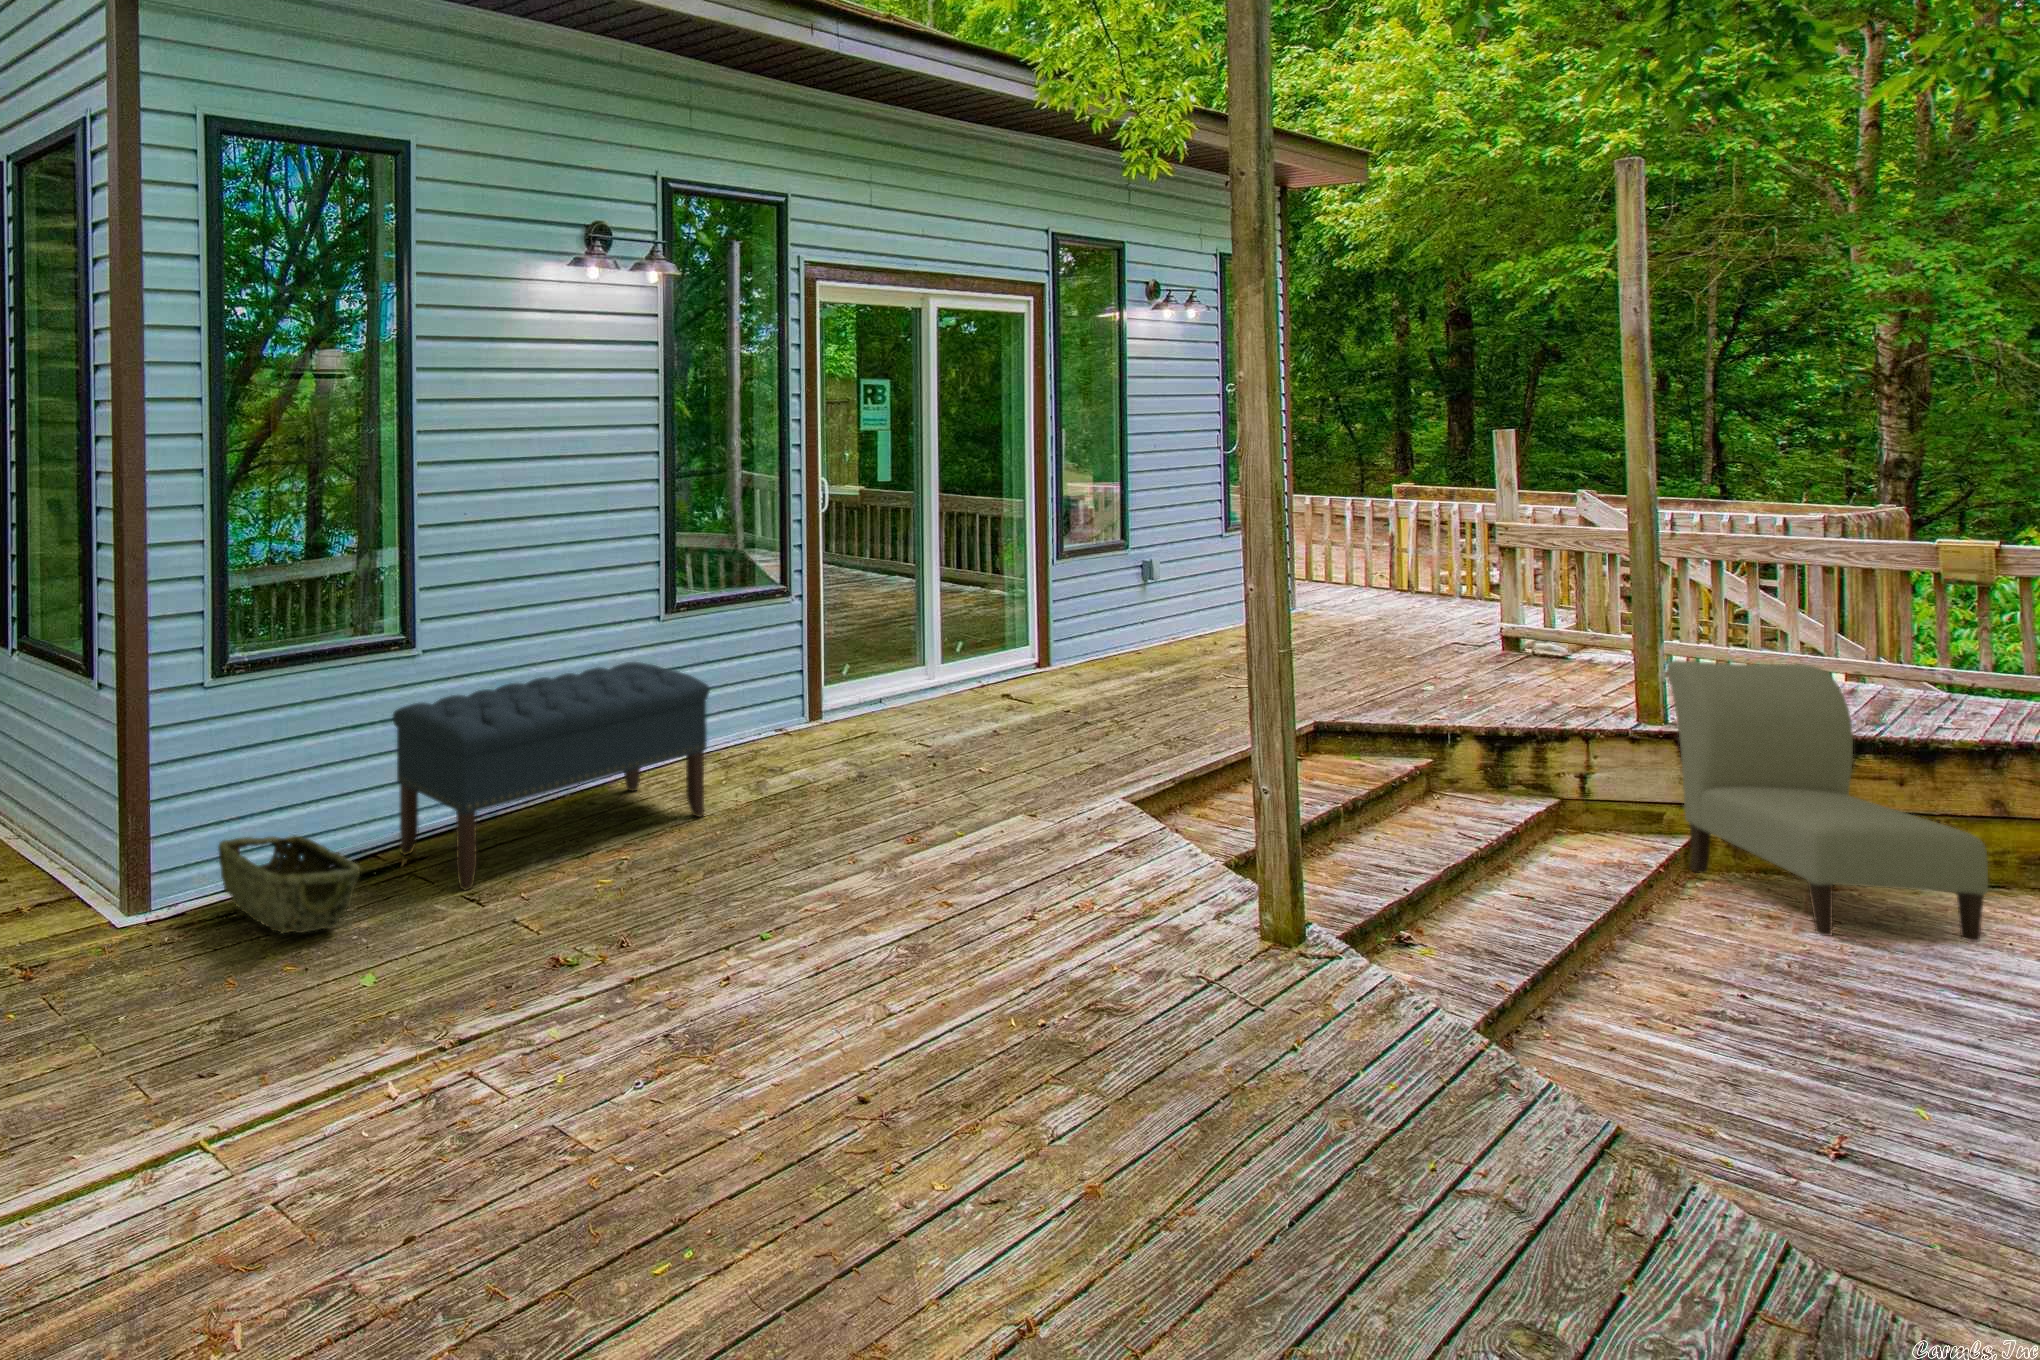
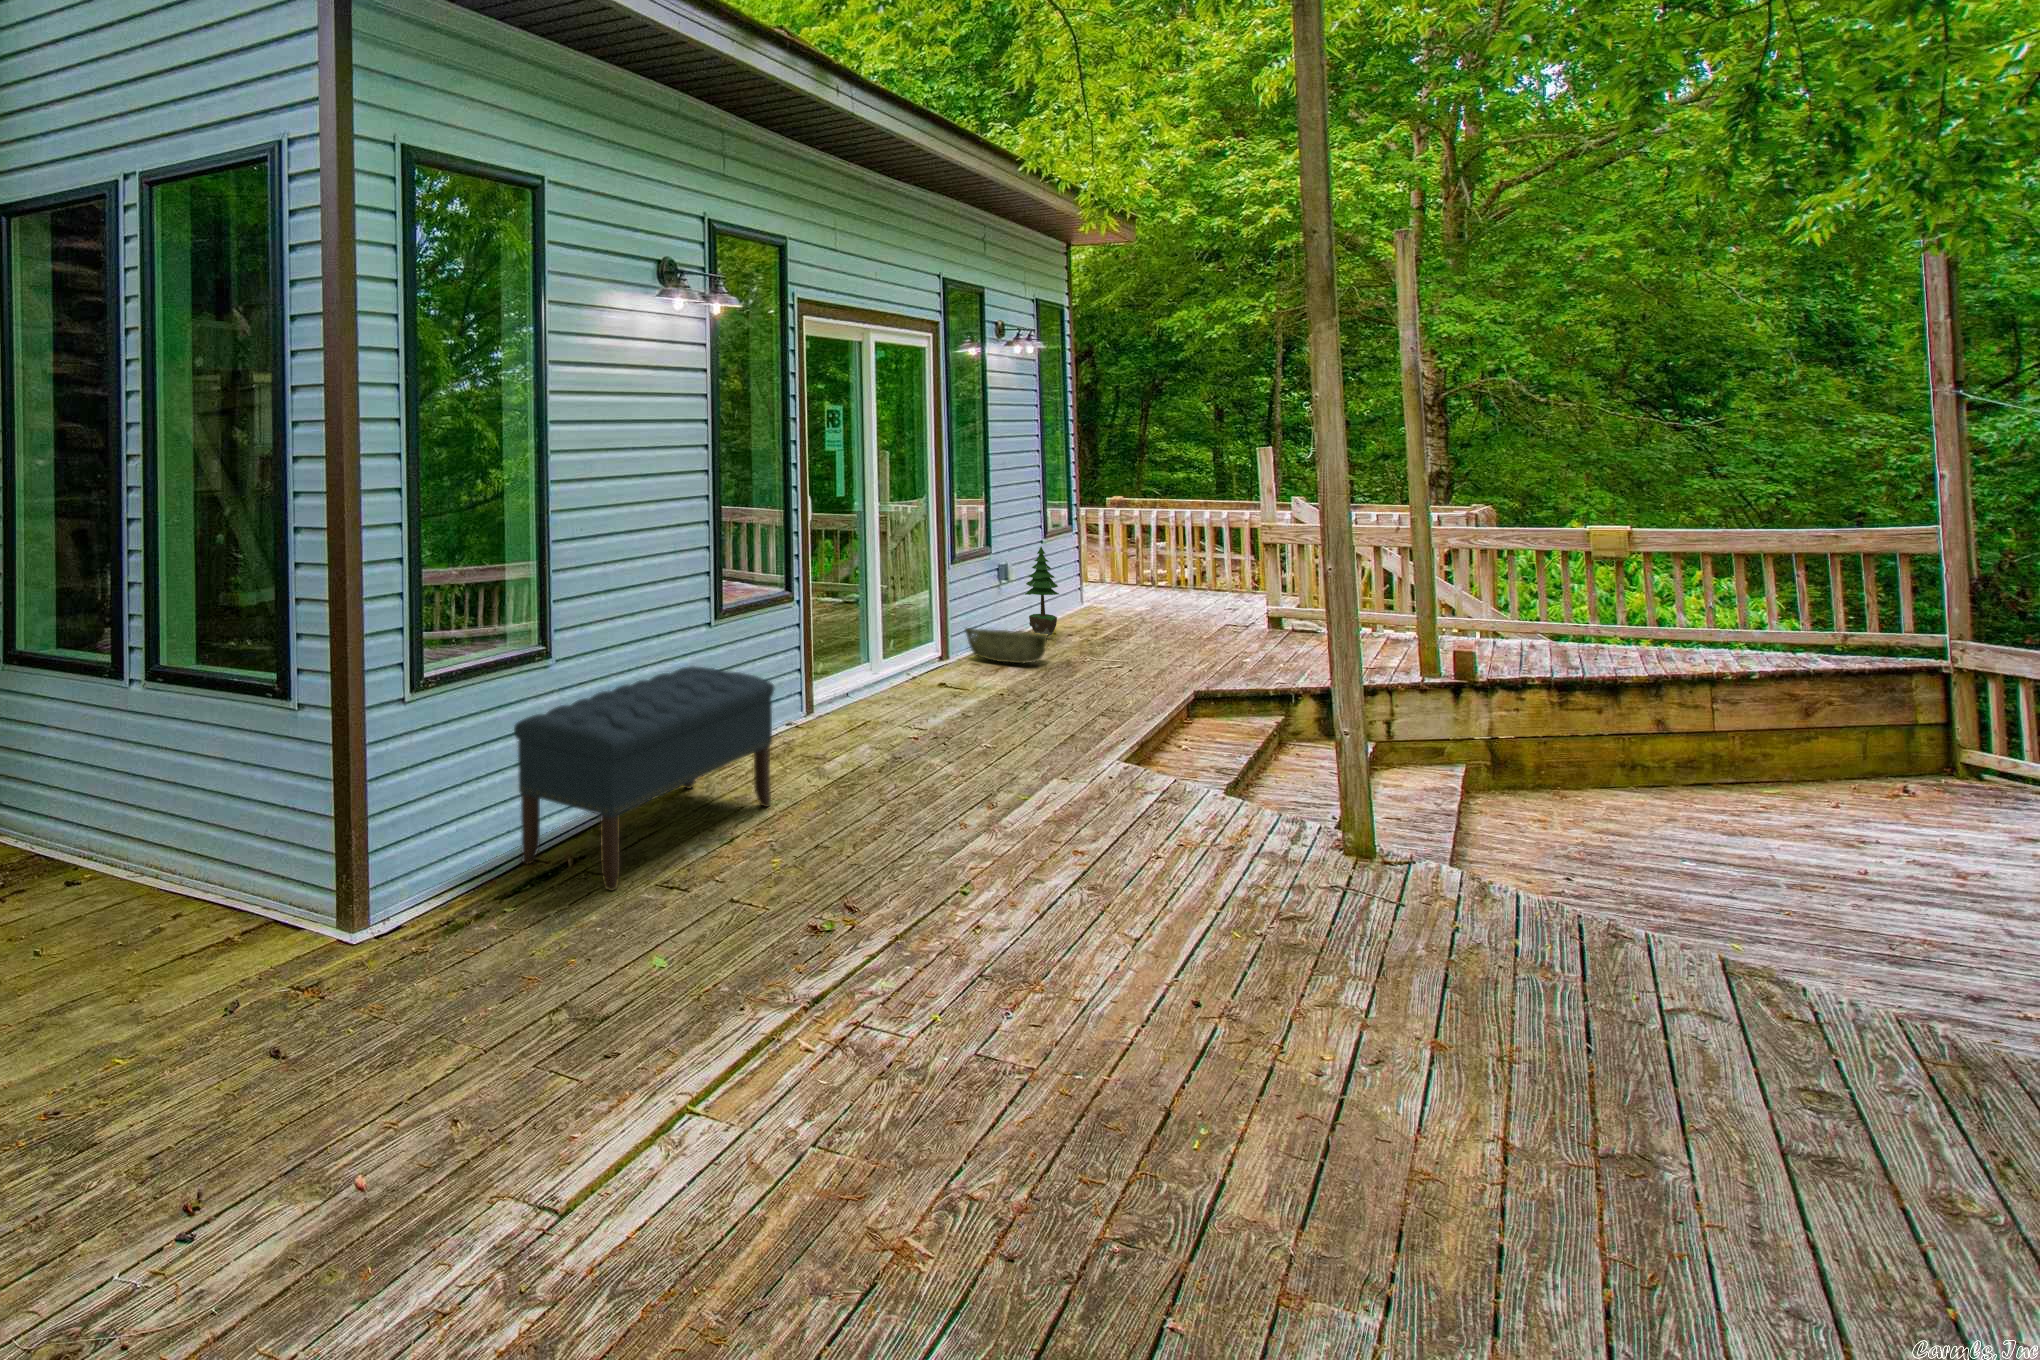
potted tree: none [1159,543,1202,651] -> present [1025,547,1059,636]
chair: present [1667,660,1988,942] -> none [1443,624,1684,836]
woven basket: present [218,836,360,933] -> present [965,628,1047,663]

